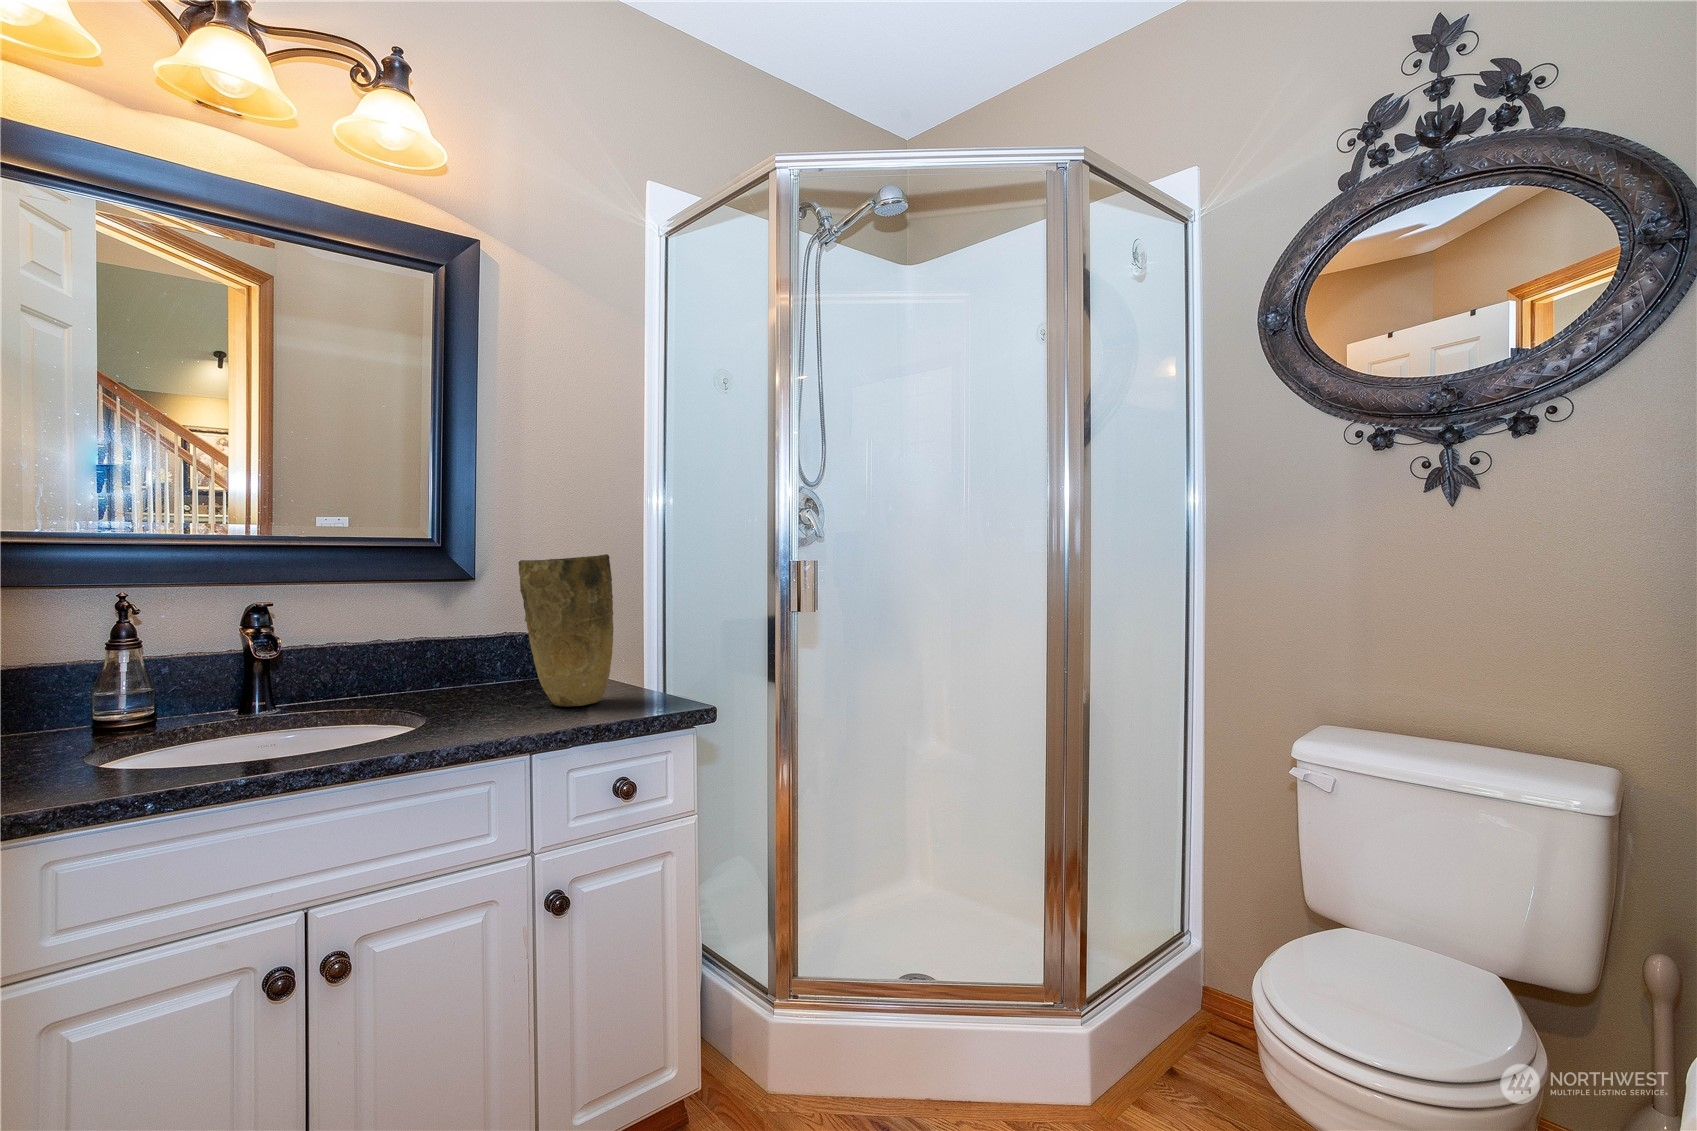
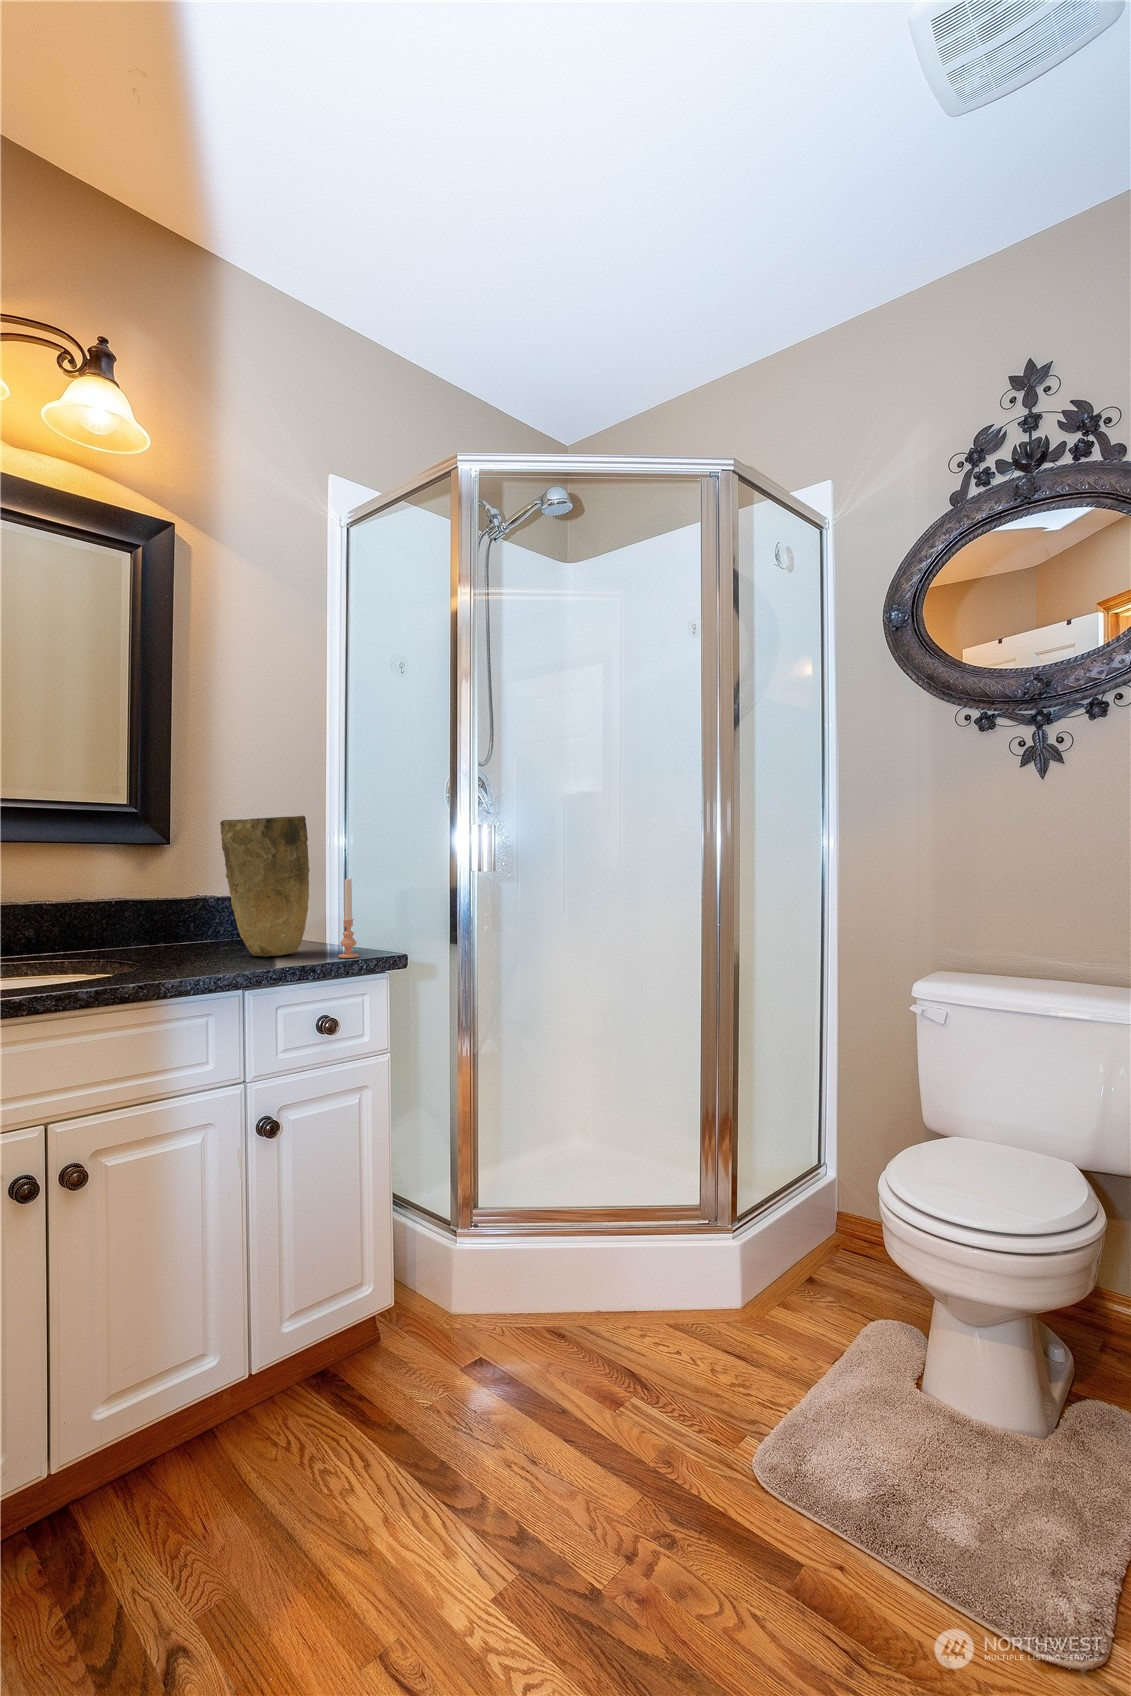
candle: none [642,623,664,711] -> present [338,878,359,958]

